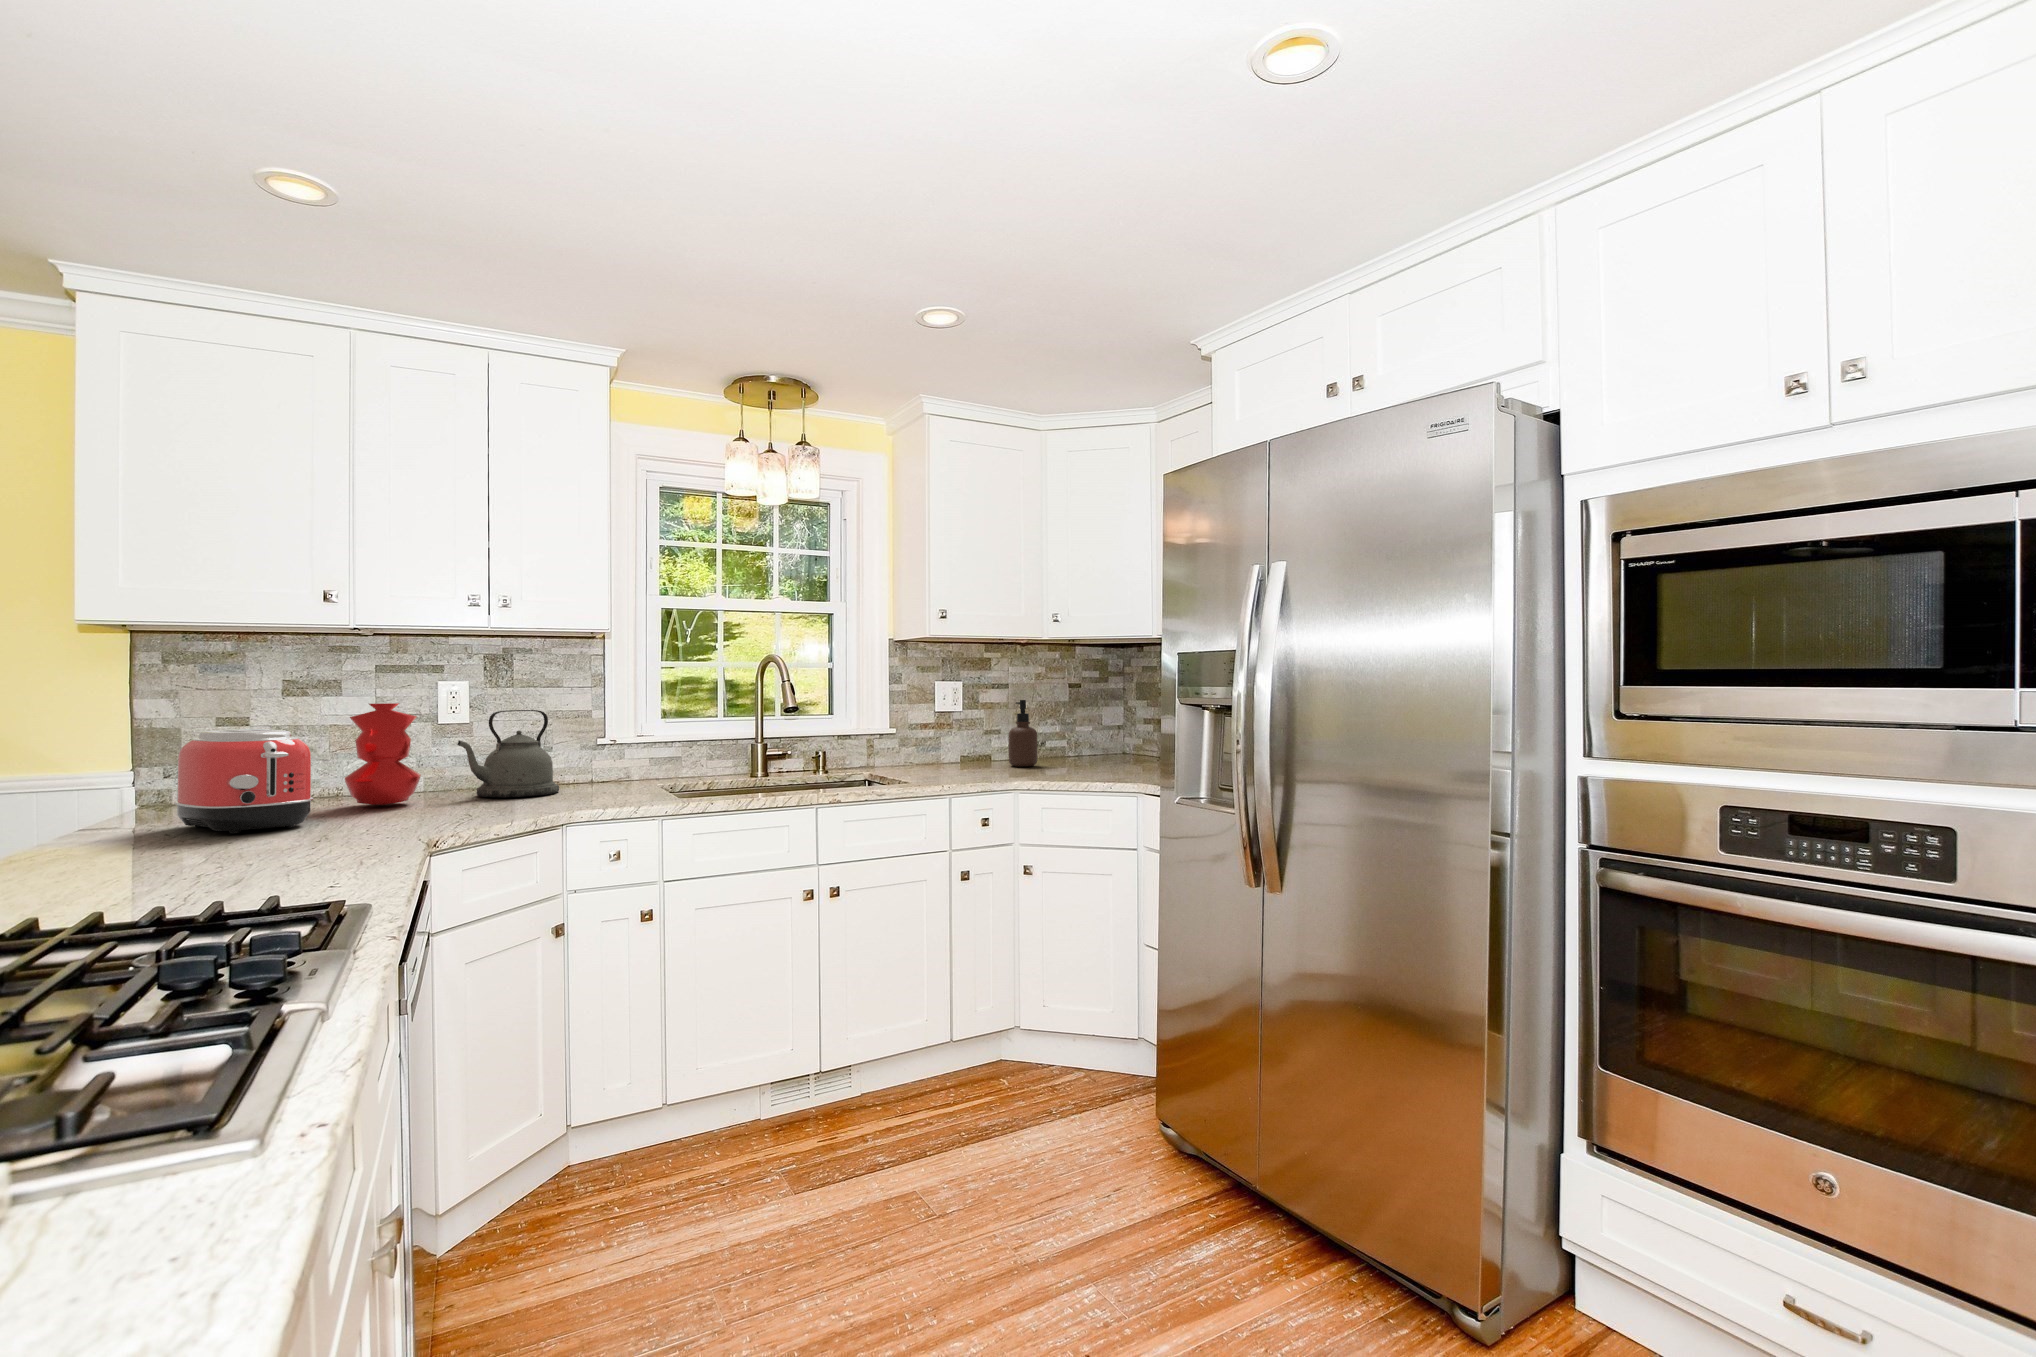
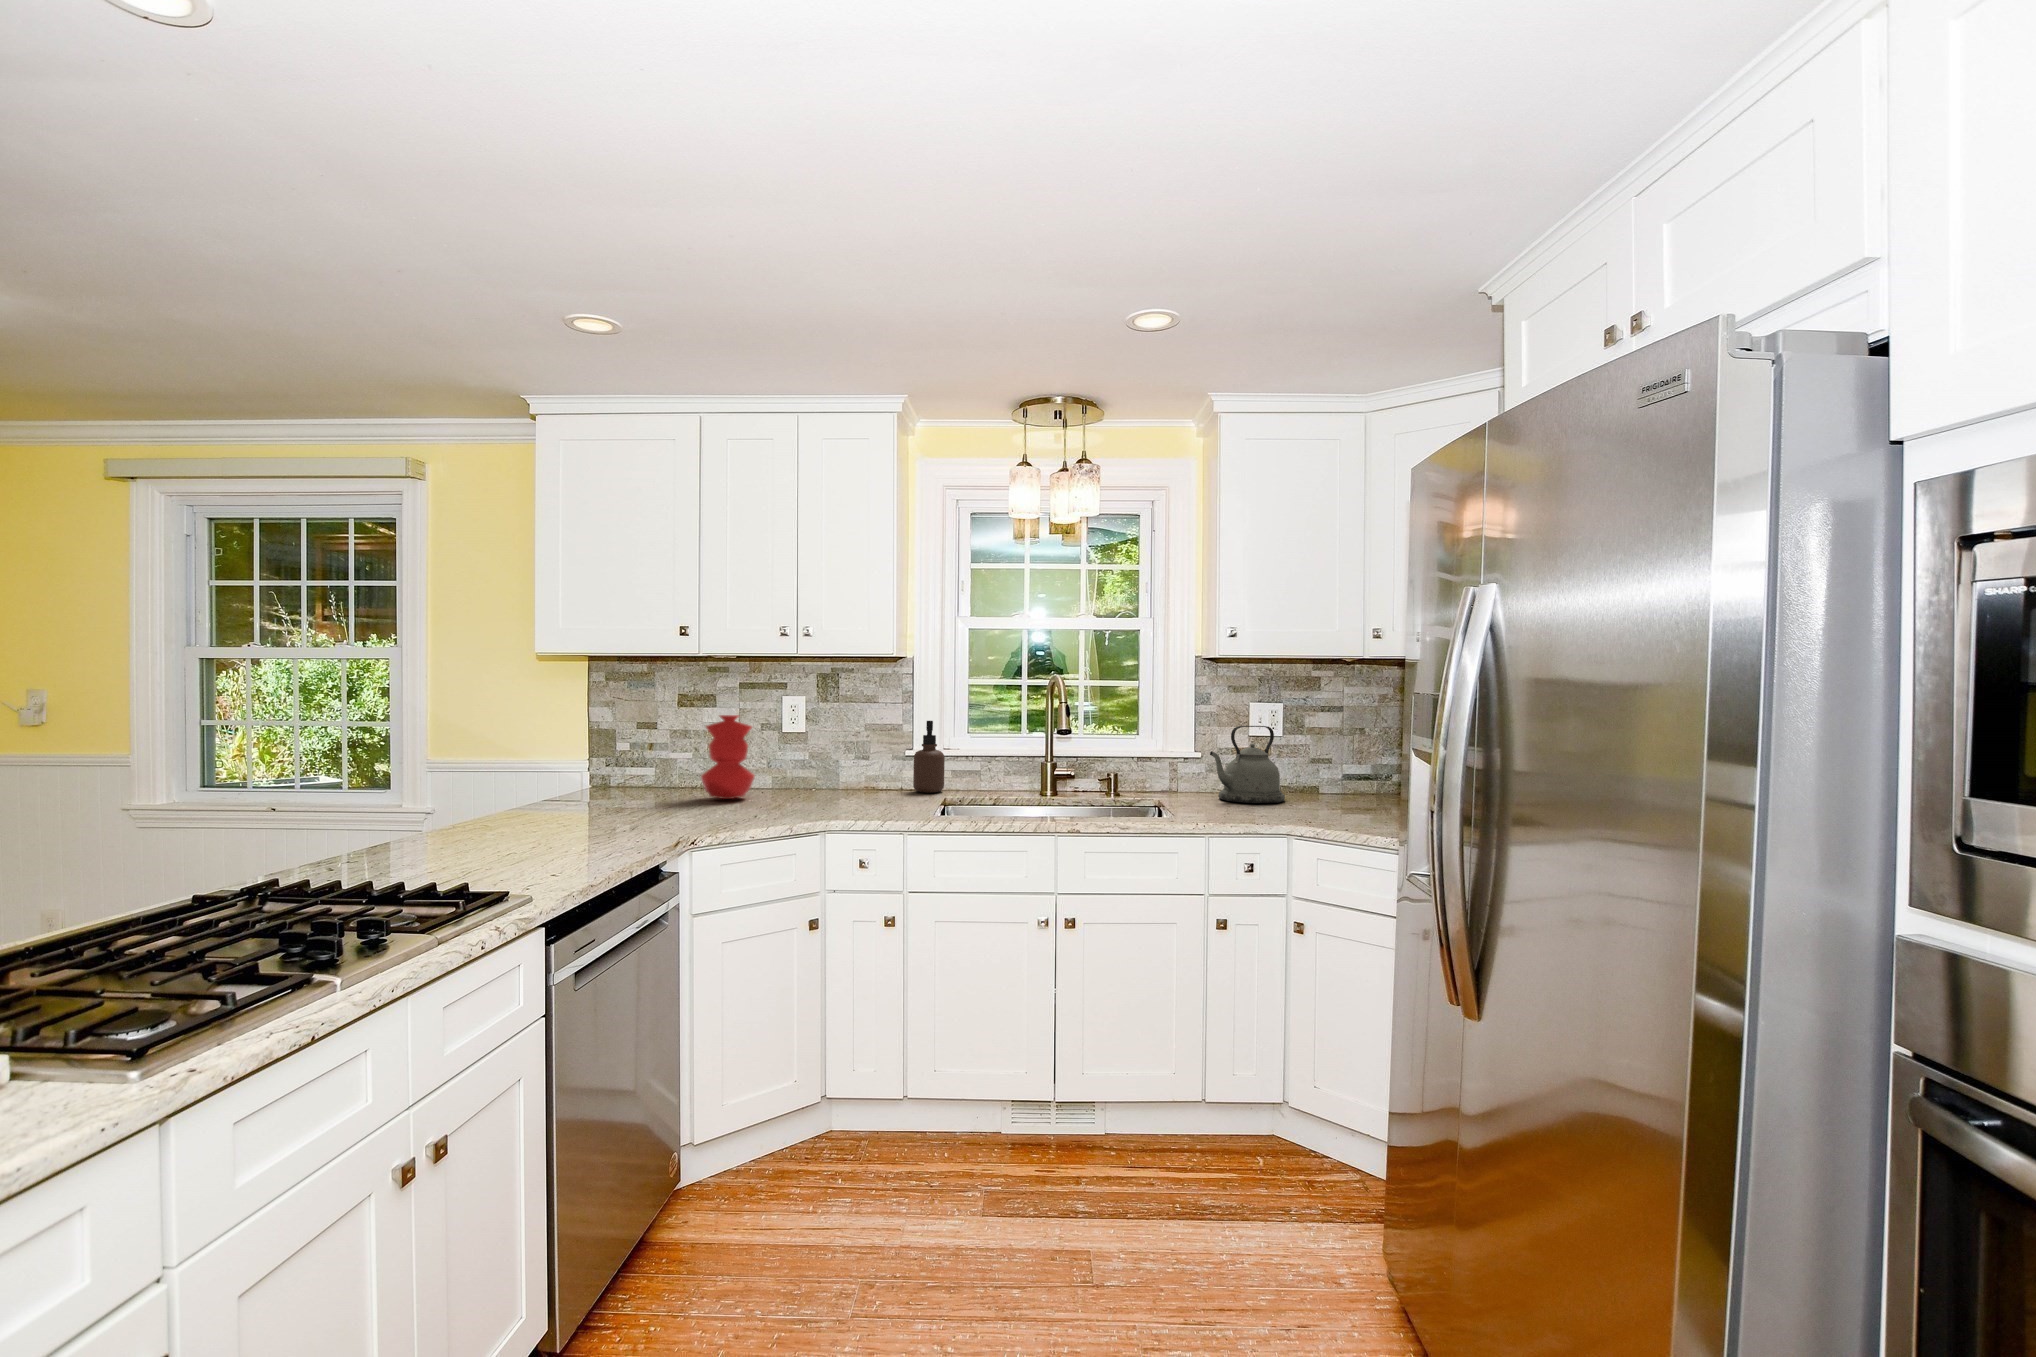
soap dispenser: present [1009,700,1037,767] -> present [913,721,945,793]
kettle: present [457,710,559,797] -> present [1210,726,1285,803]
toaster: present [174,729,313,833] -> none [579,734,661,815]

